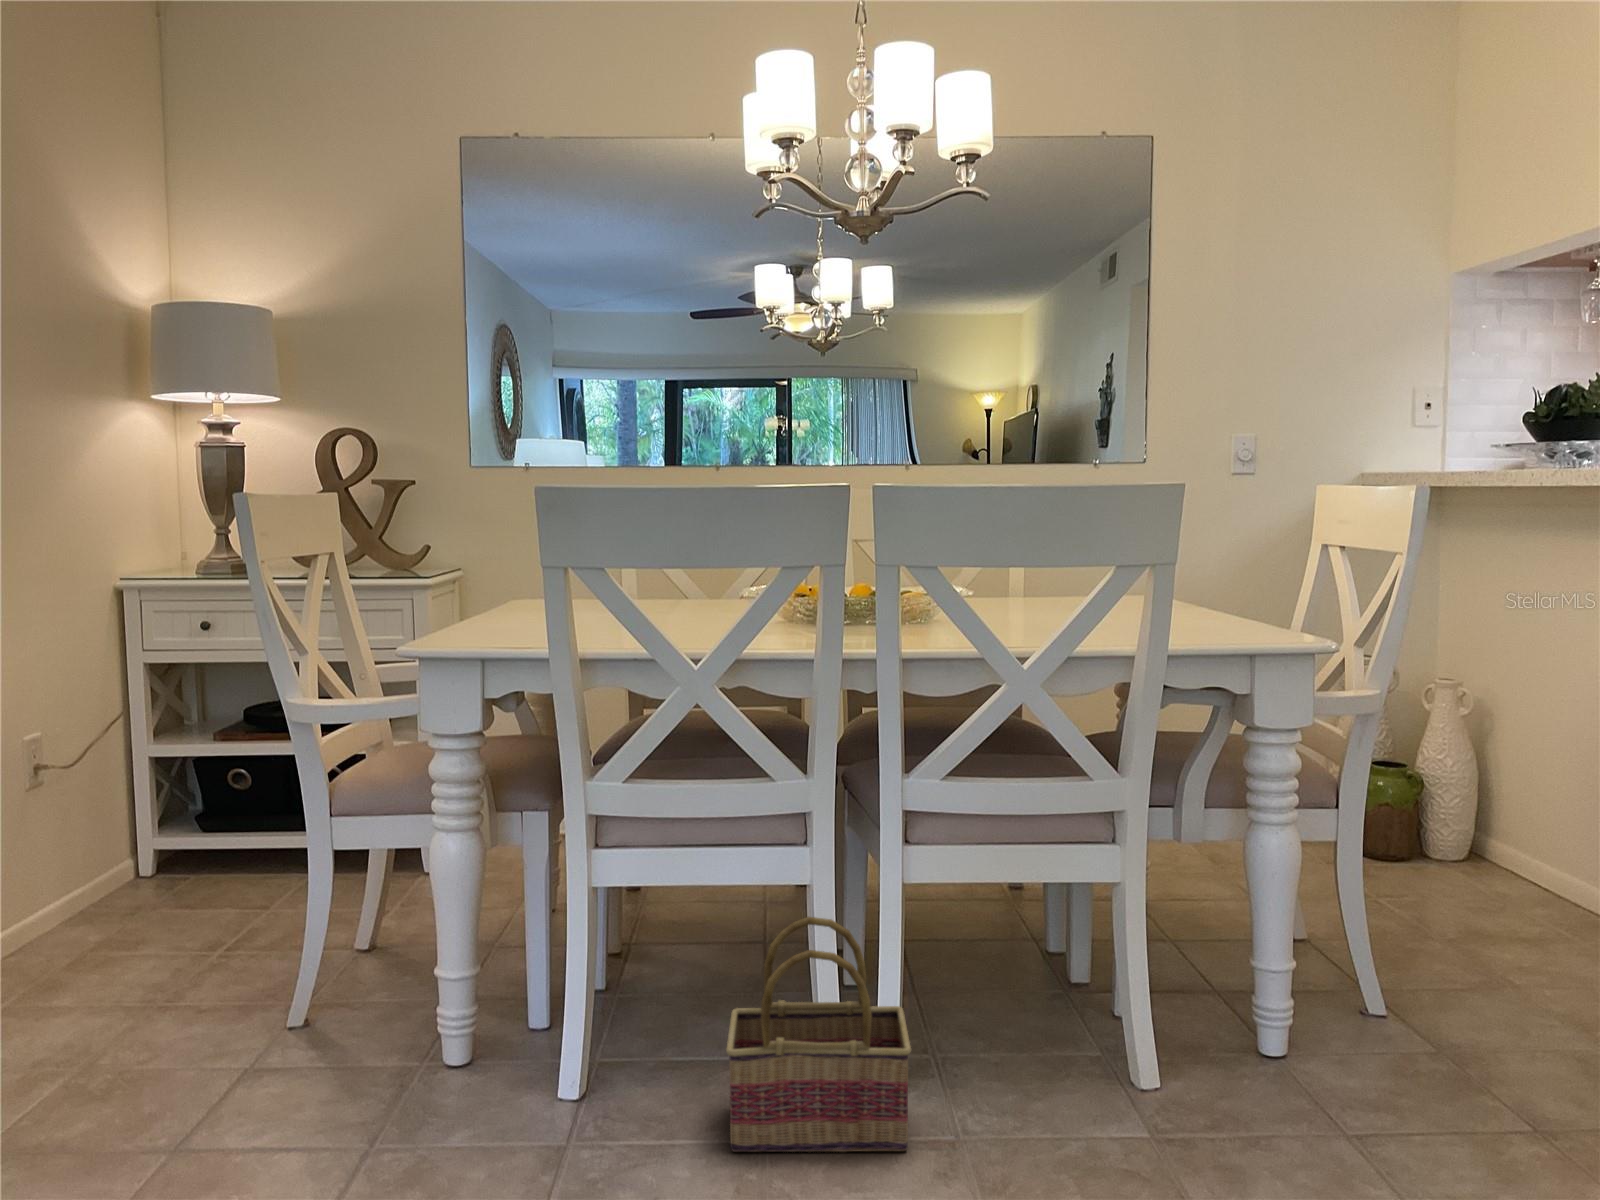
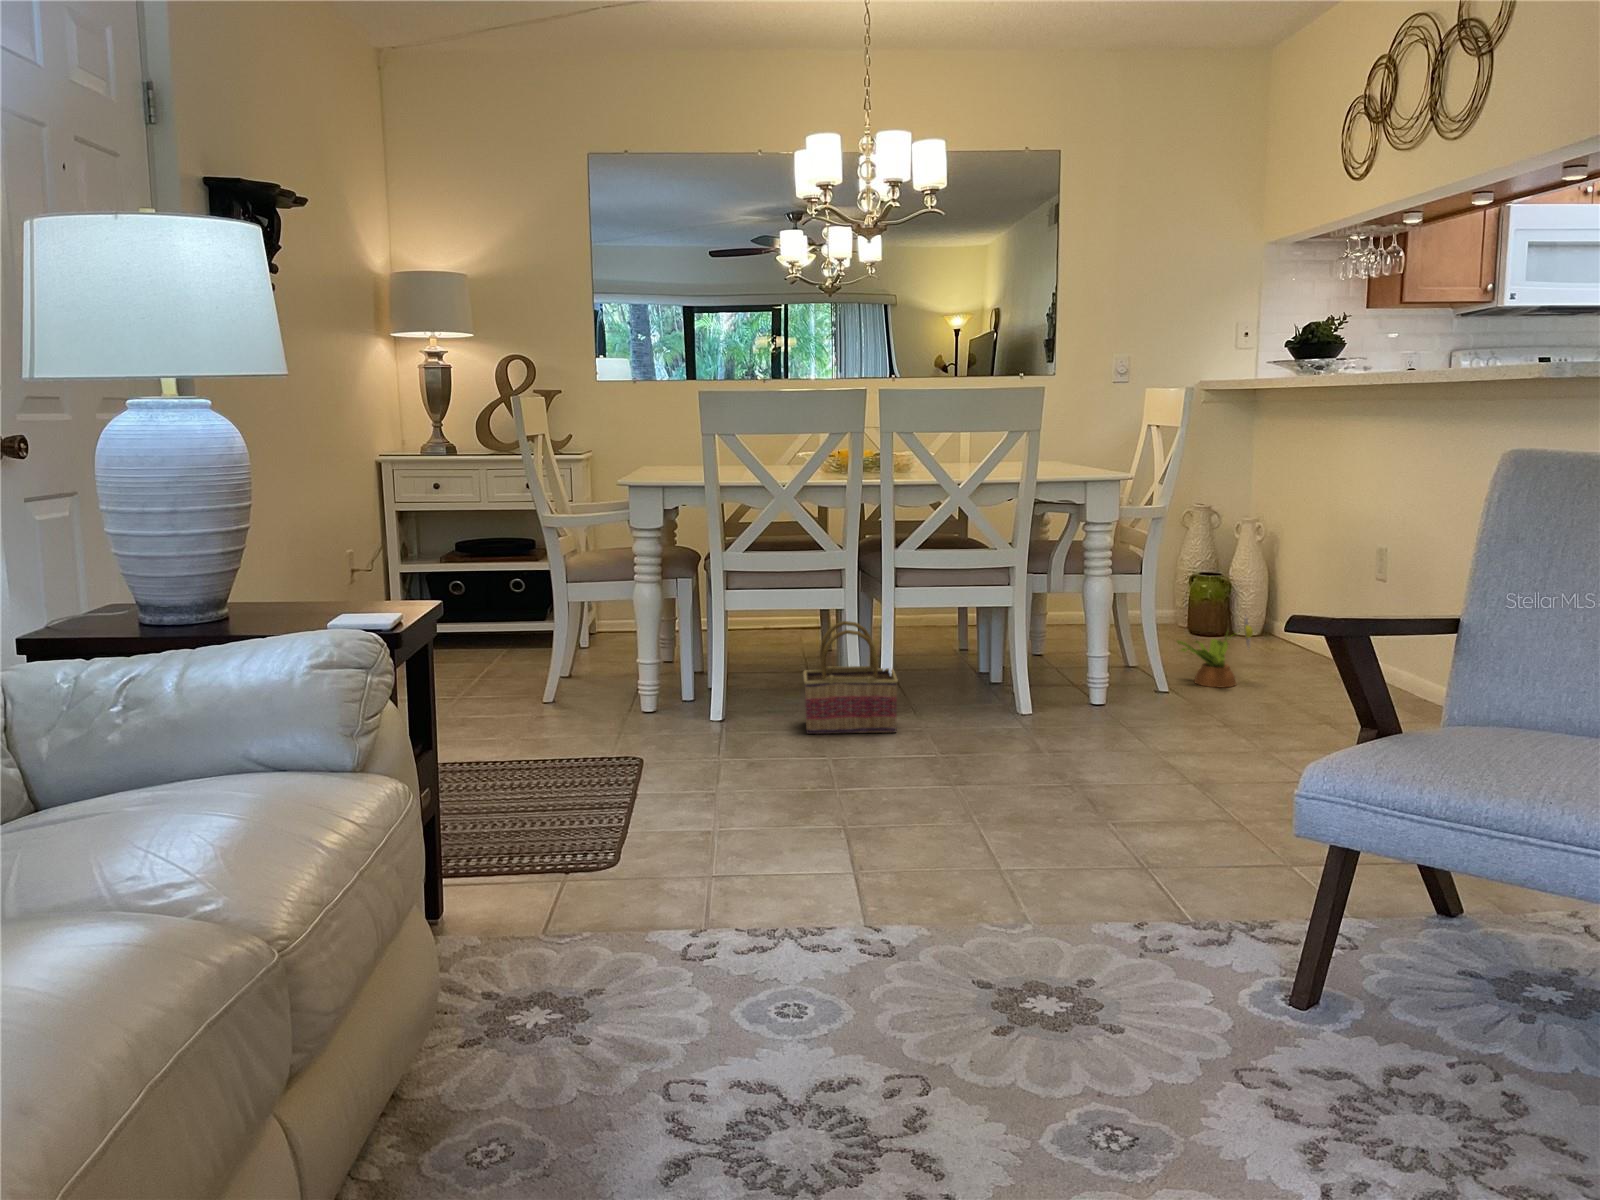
decorative plant: none [1388,872,1534,1008] -> present [1177,614,1253,687]

